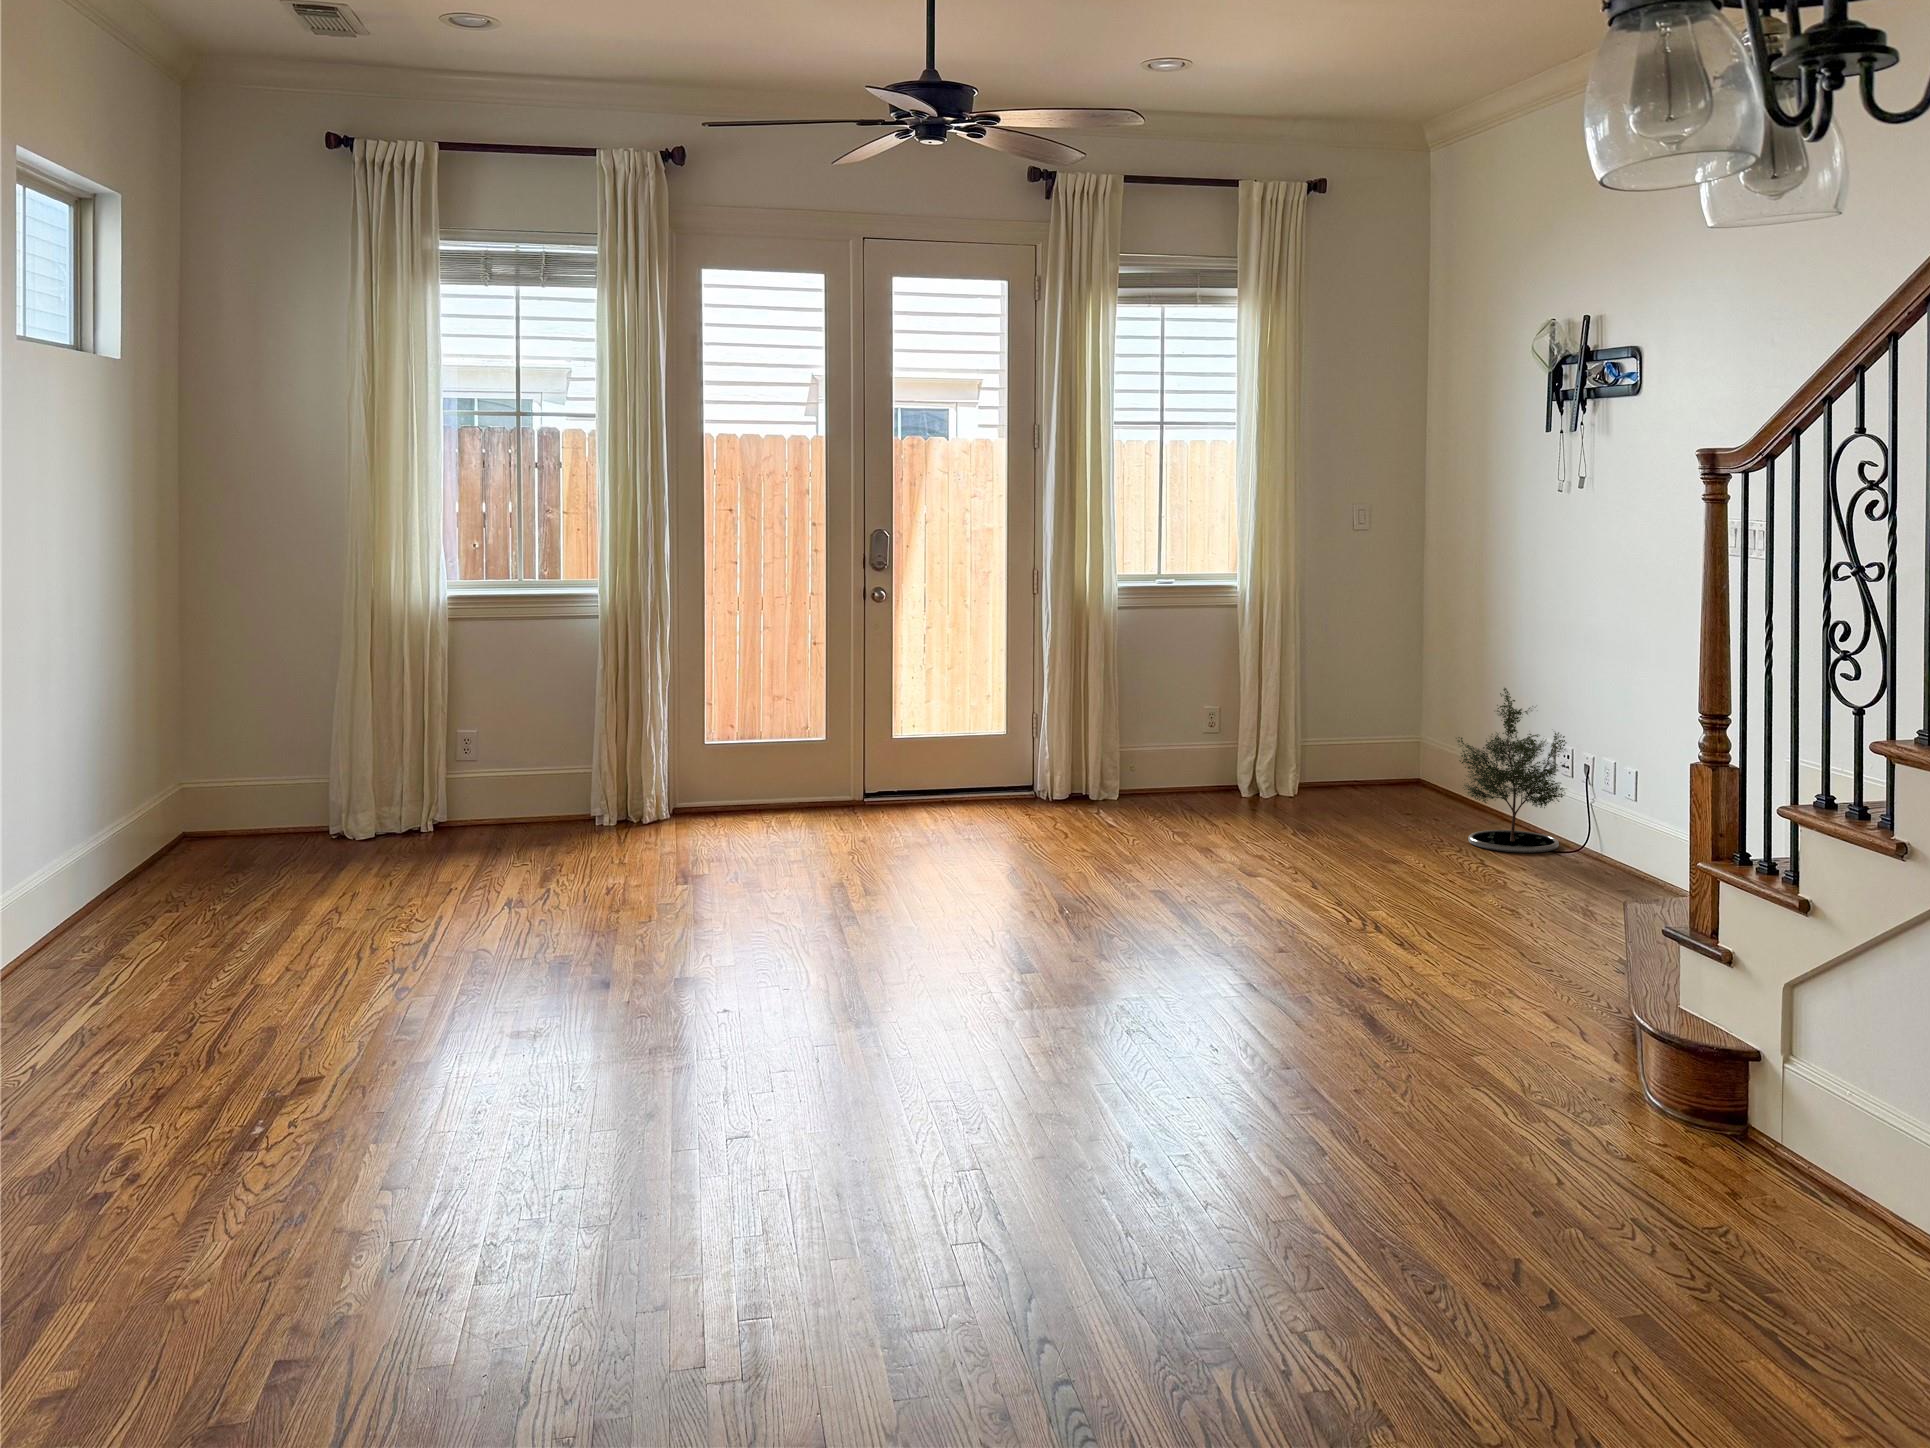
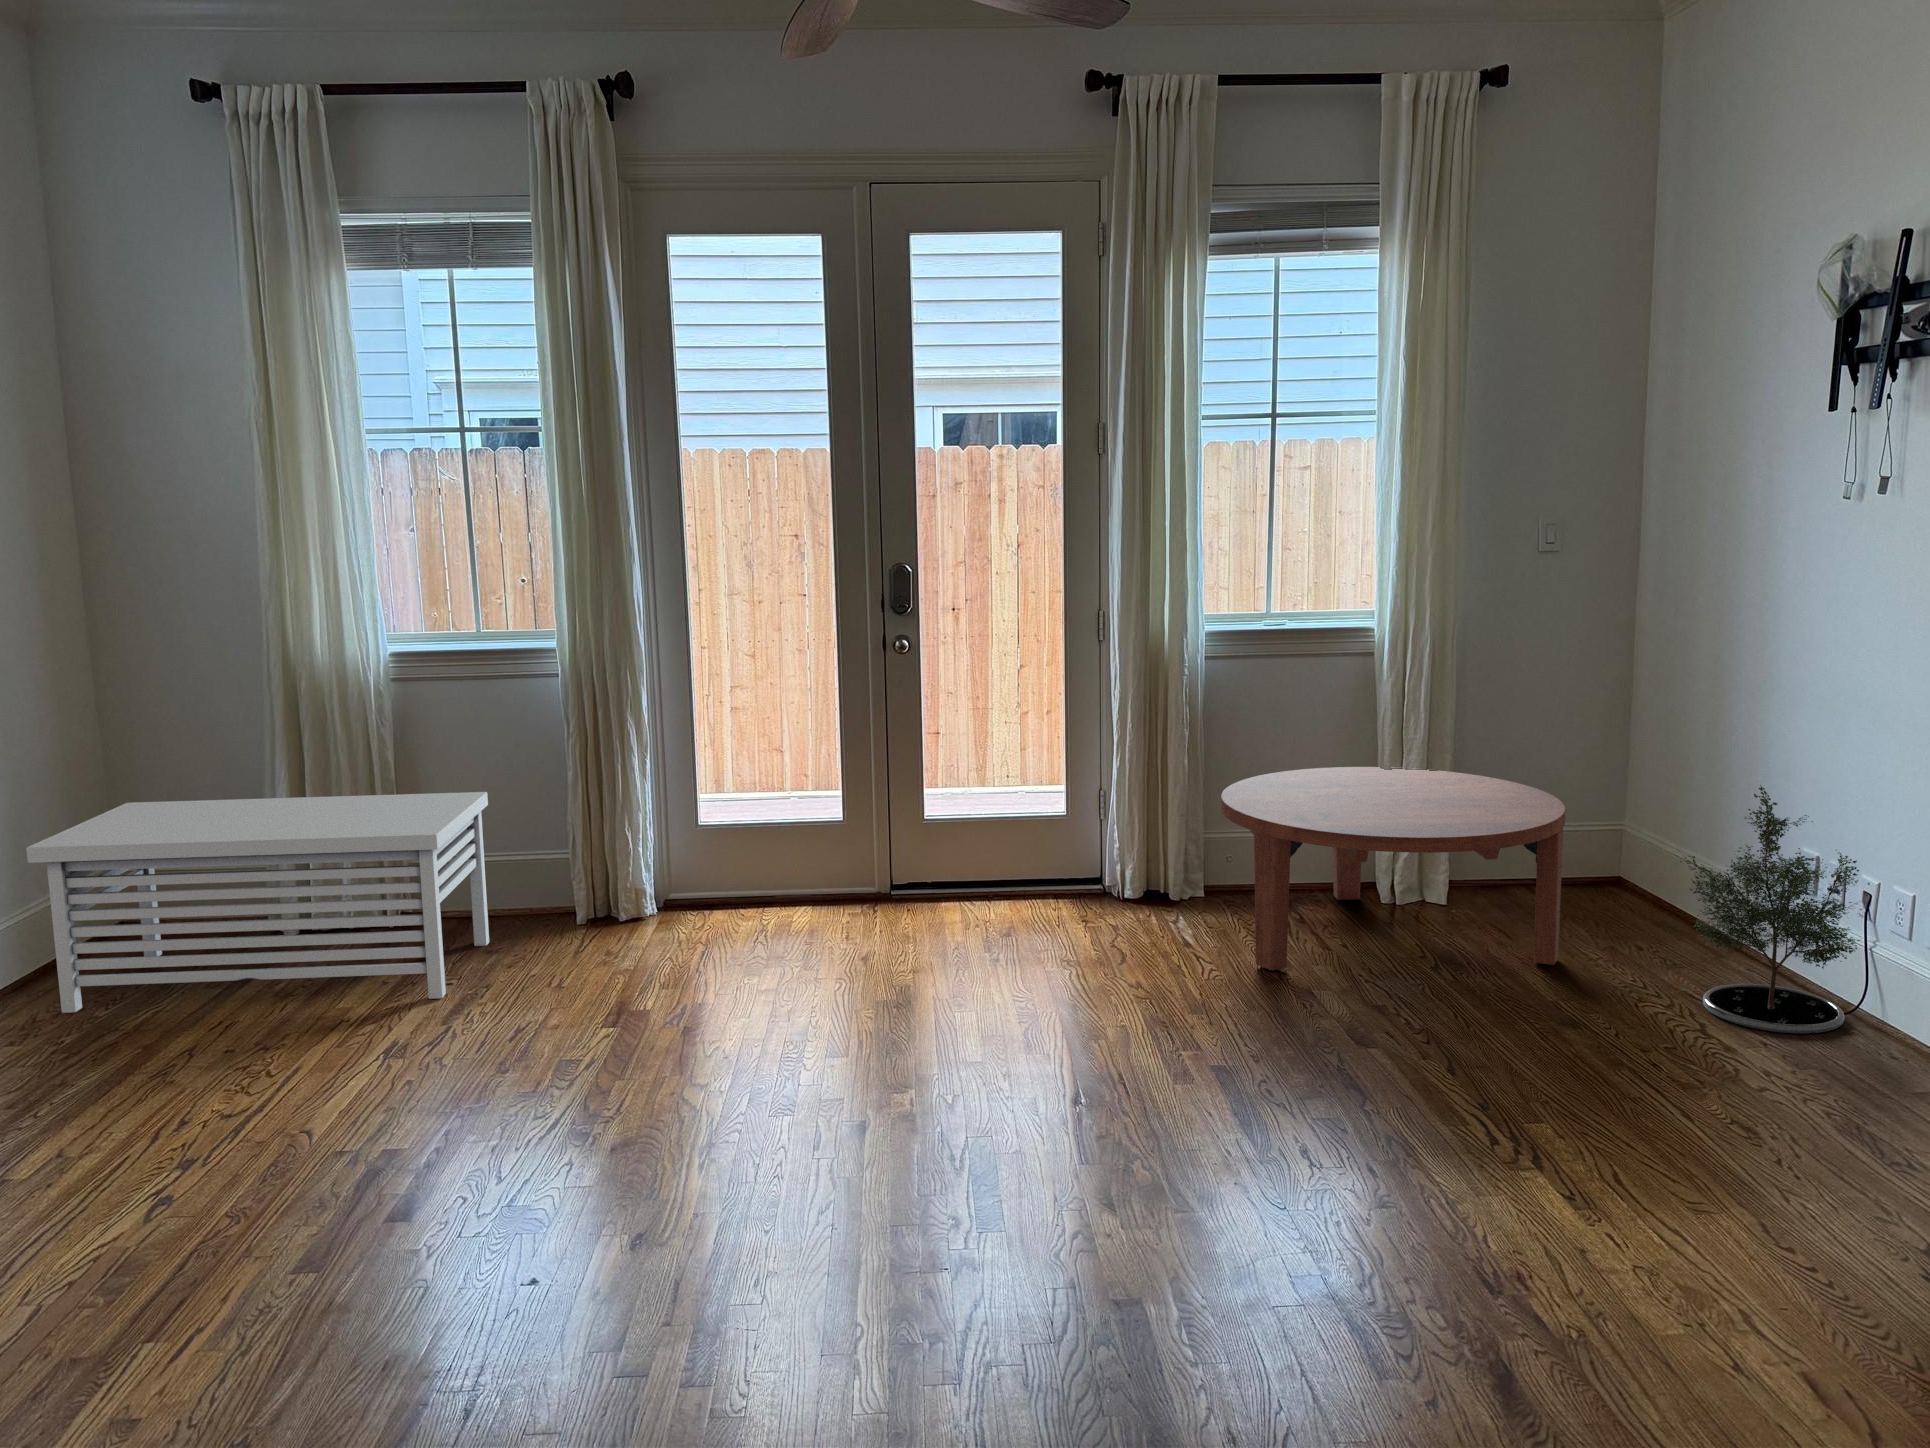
coffee table: none [1130,696,1376,831] -> present [1221,767,1566,971]
storage bench: none [213,708,556,872] -> present [26,792,489,1013]

